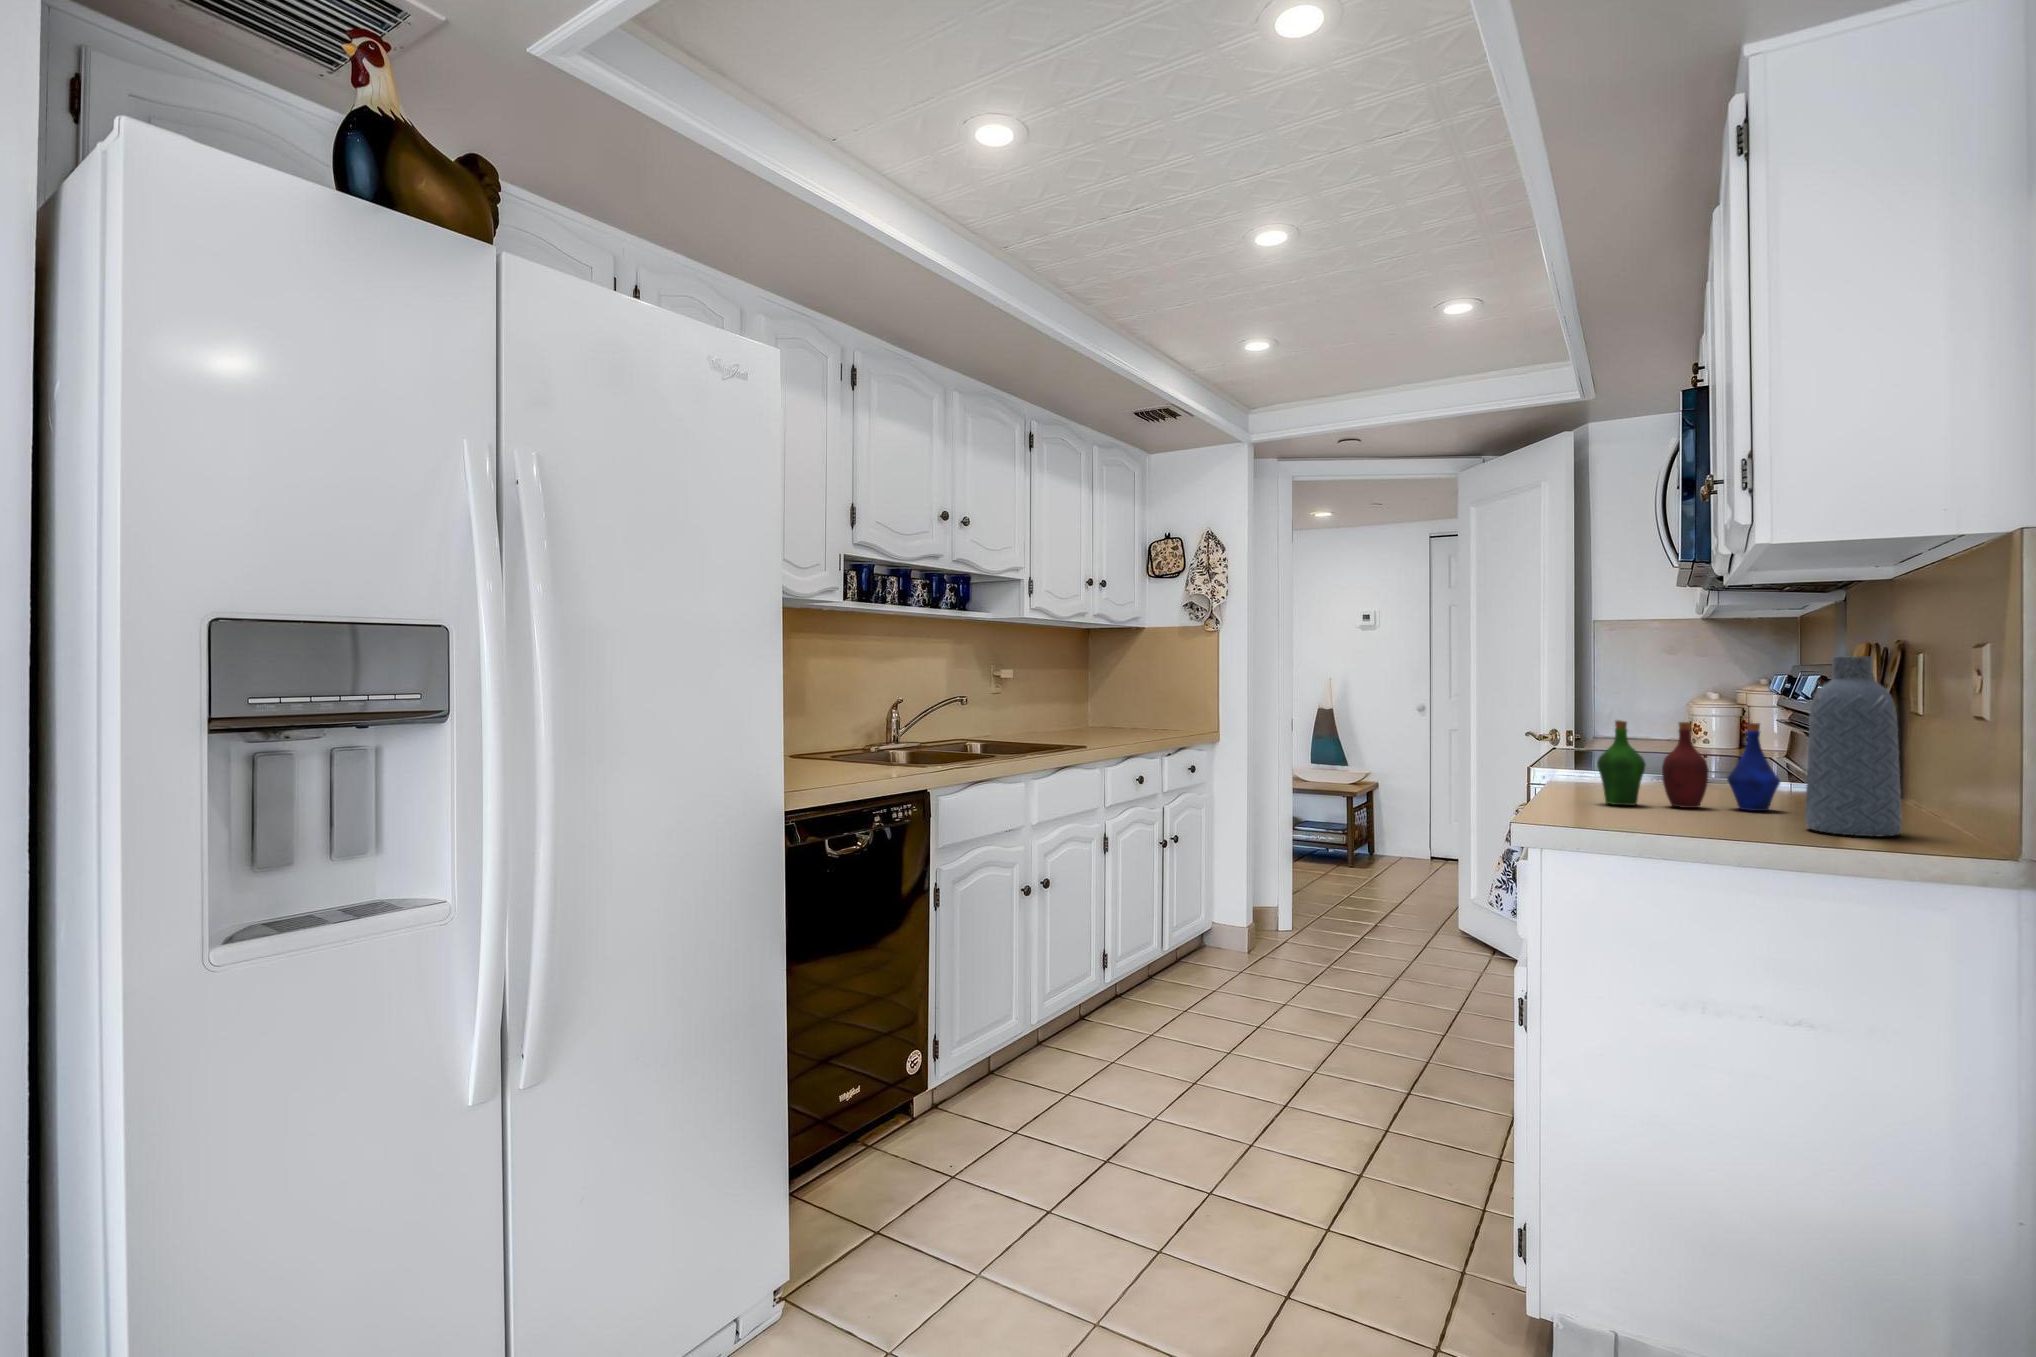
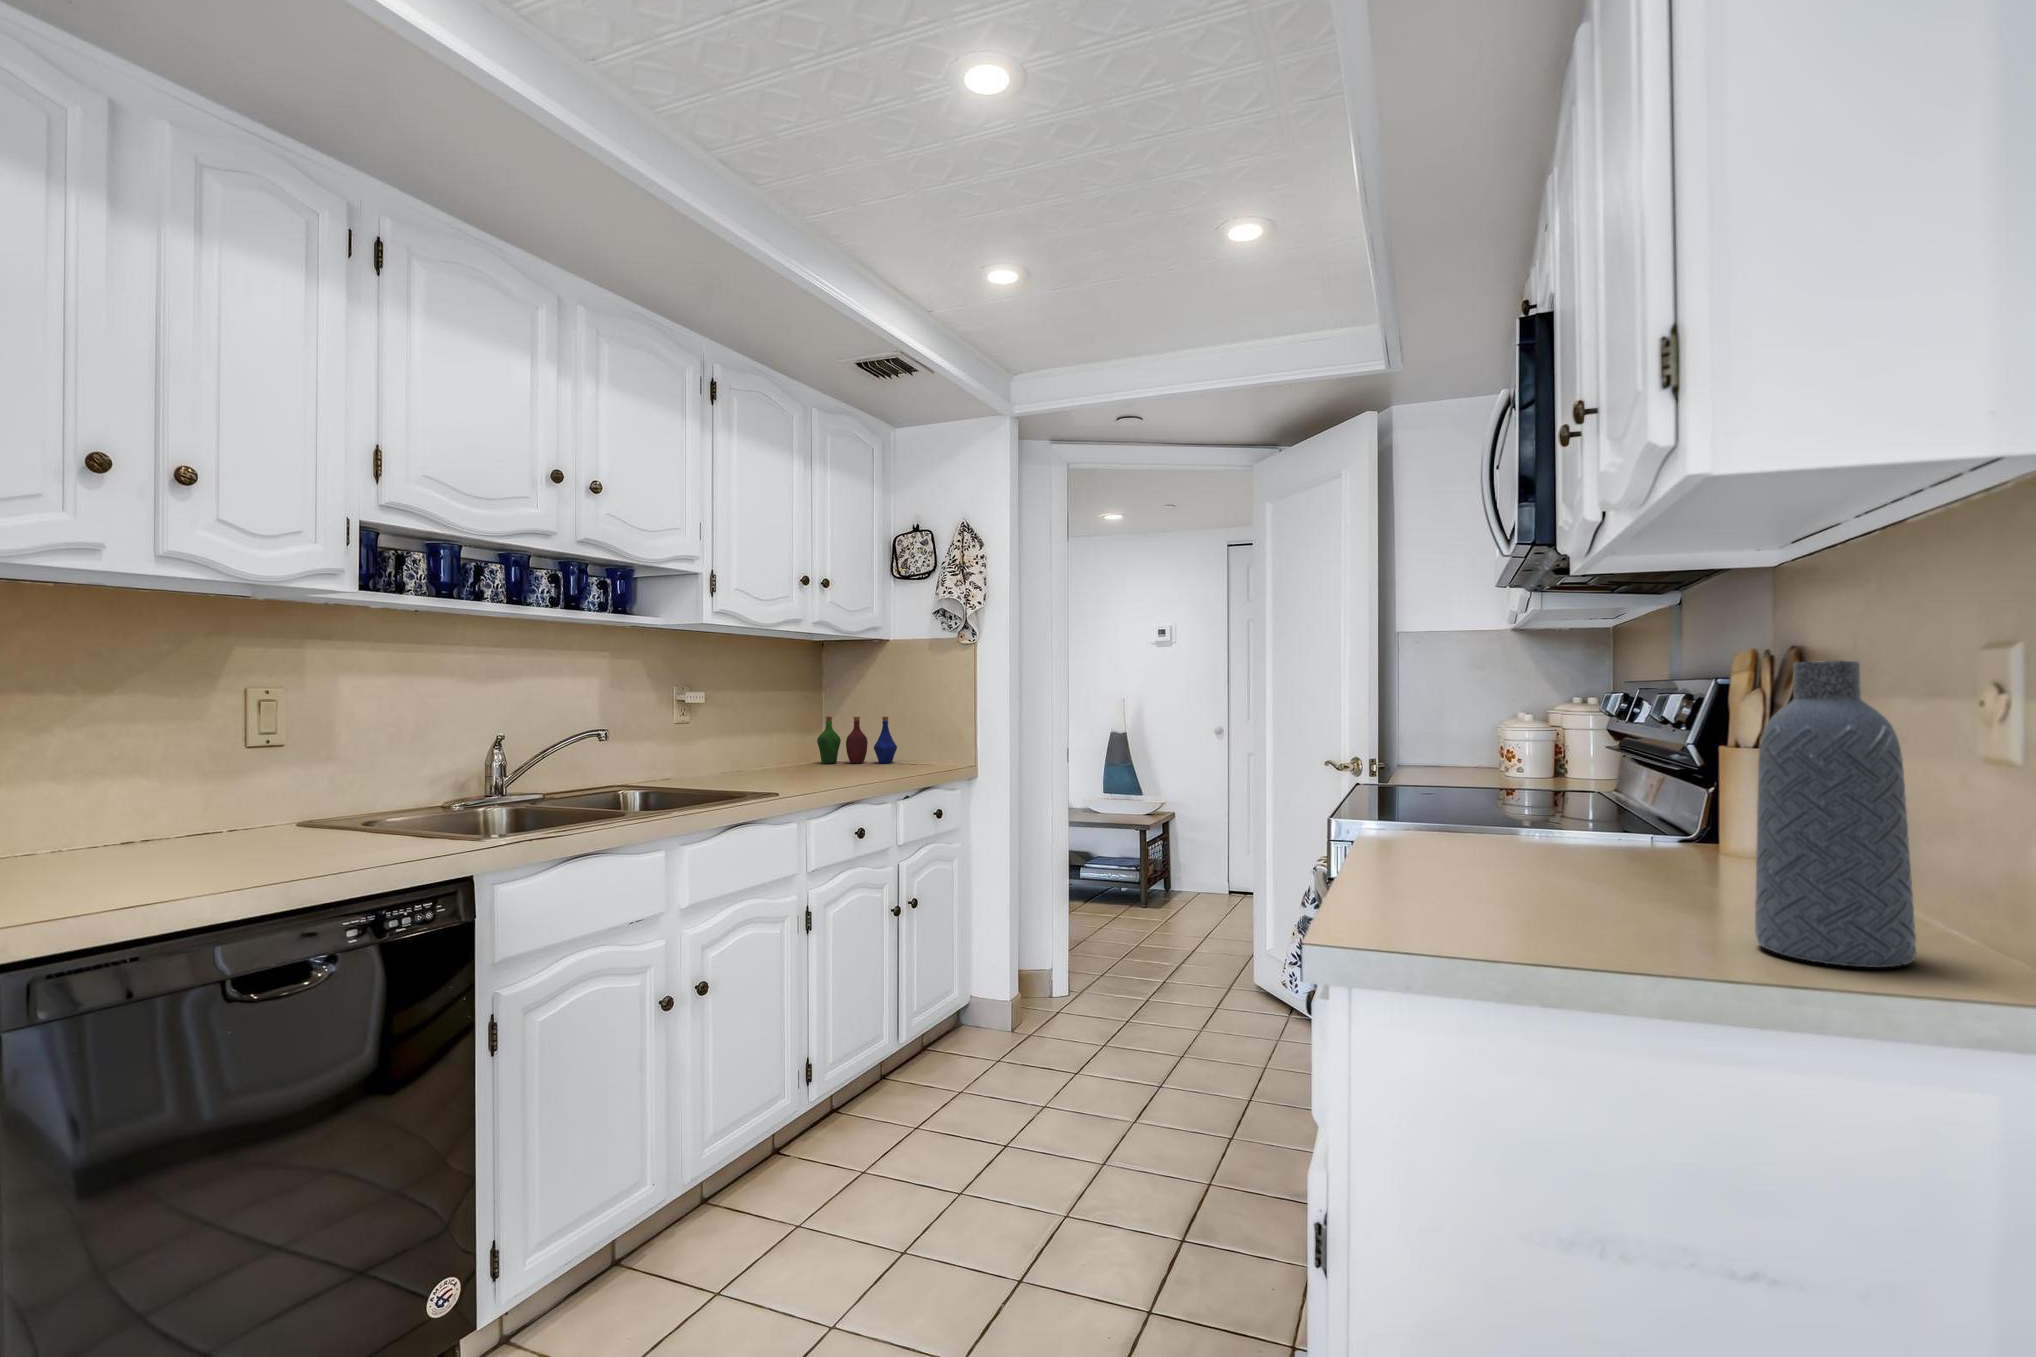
bottle: present [1597,720,1780,811] -> present [817,717,897,764]

